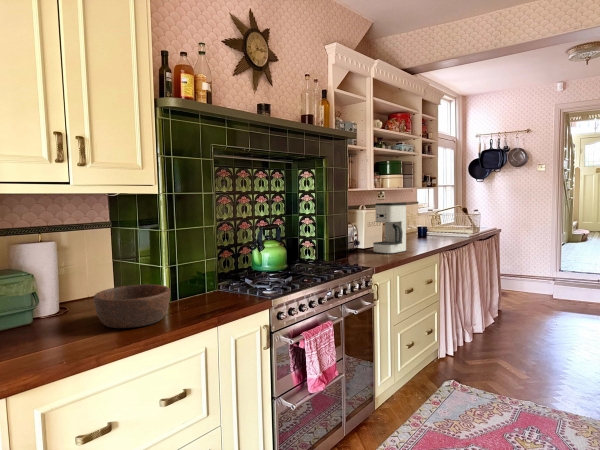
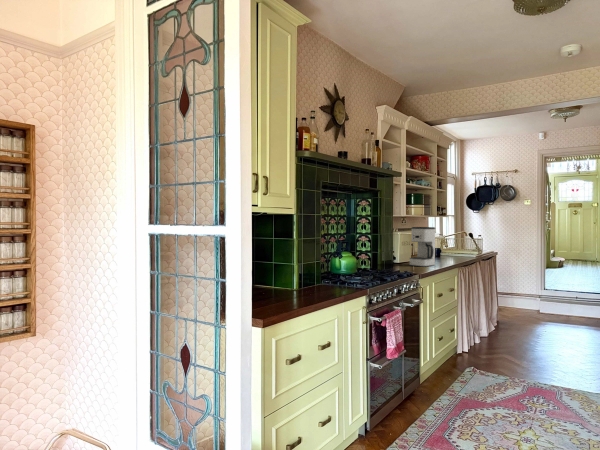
wooden bowl: present [94,284,170,328] -> none [270,275,317,300]

